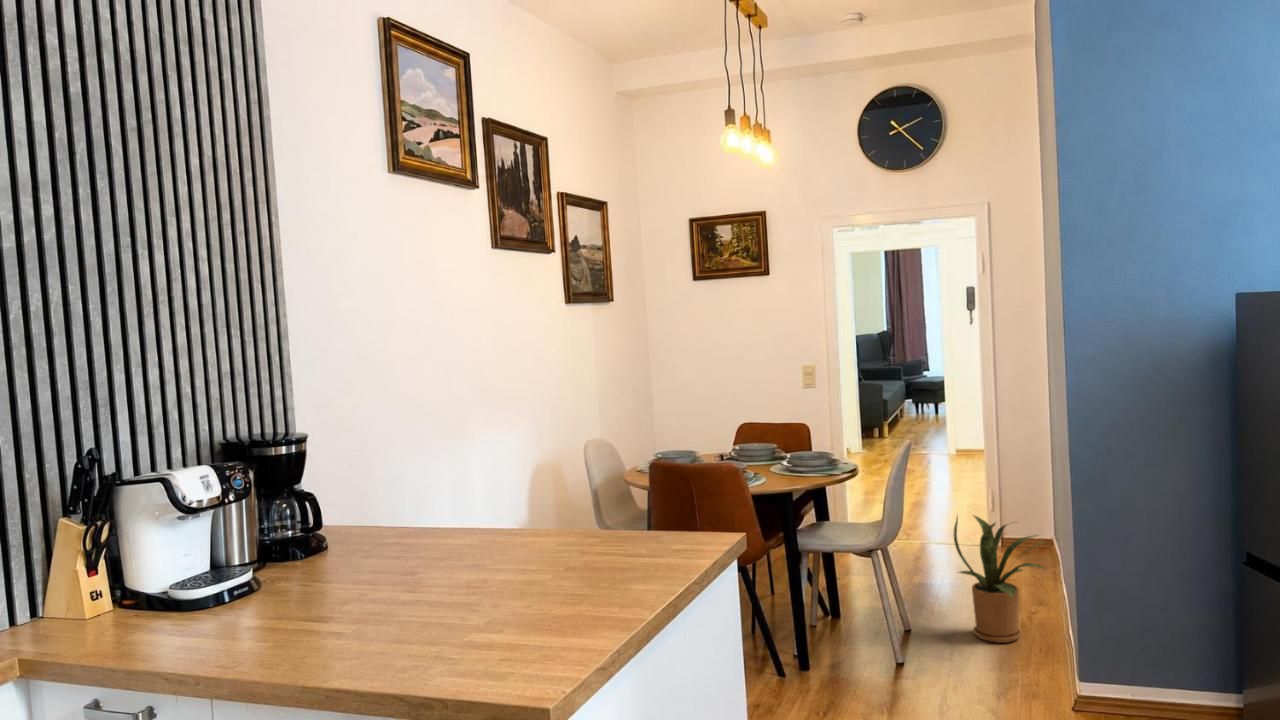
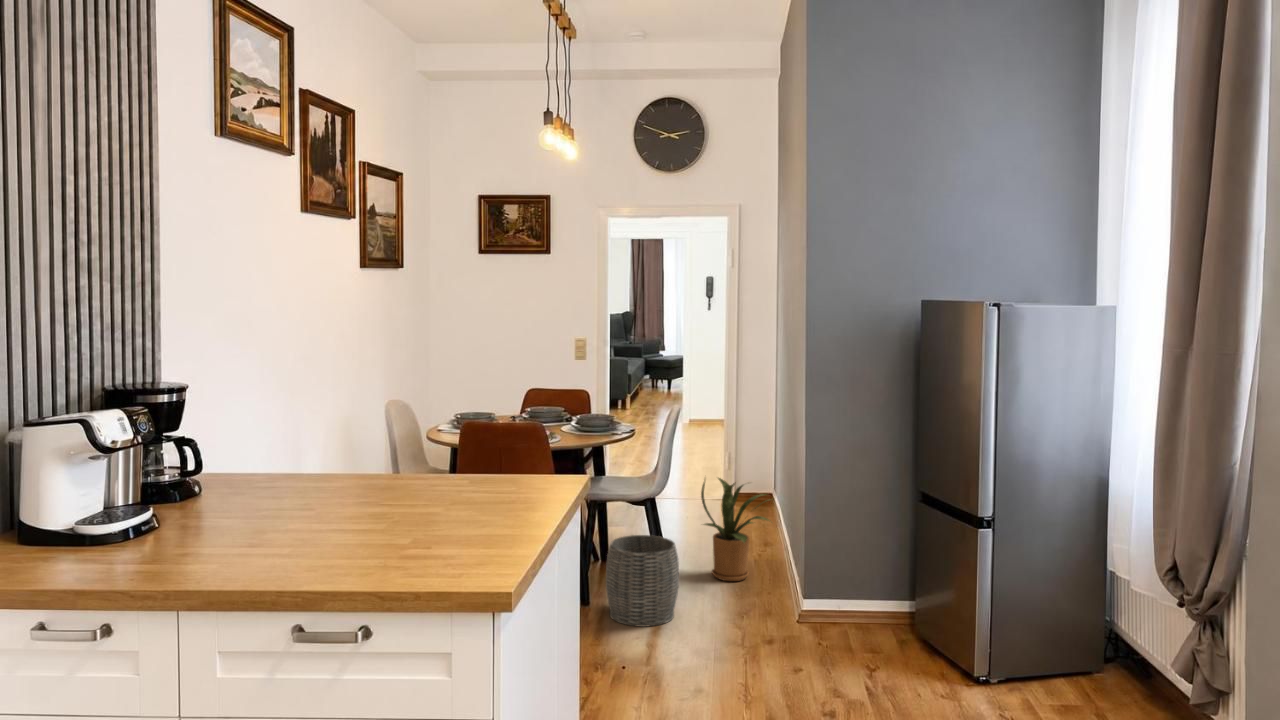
woven basket: none [838,588,929,701] -> present [606,535,679,627]

